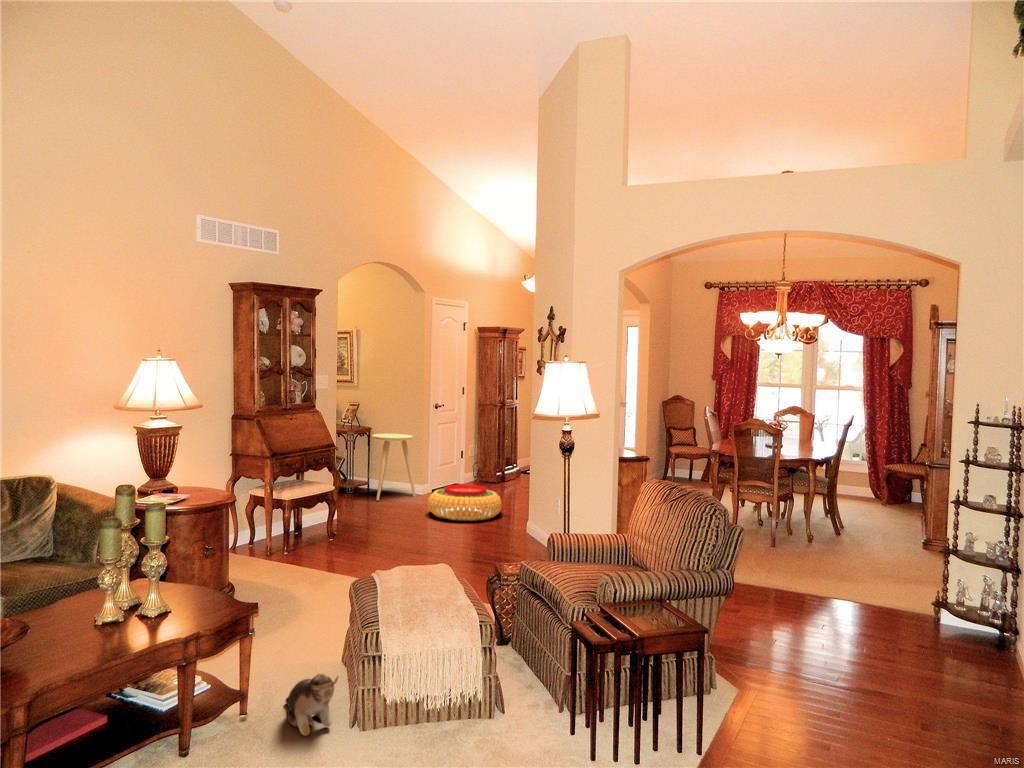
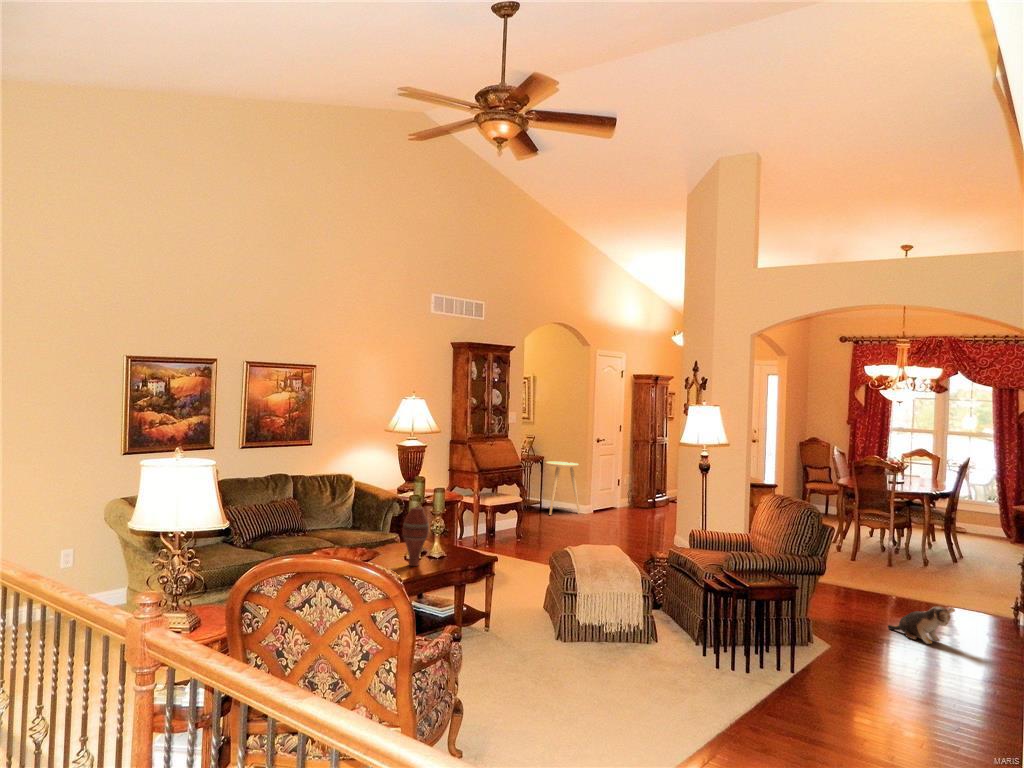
pouf: present [428,484,502,521] -> none [592,504,652,533]
vase: none [78,543,128,644] -> present [403,507,429,566]
plush toy: present [286,674,338,736] -> present [888,606,955,644]

